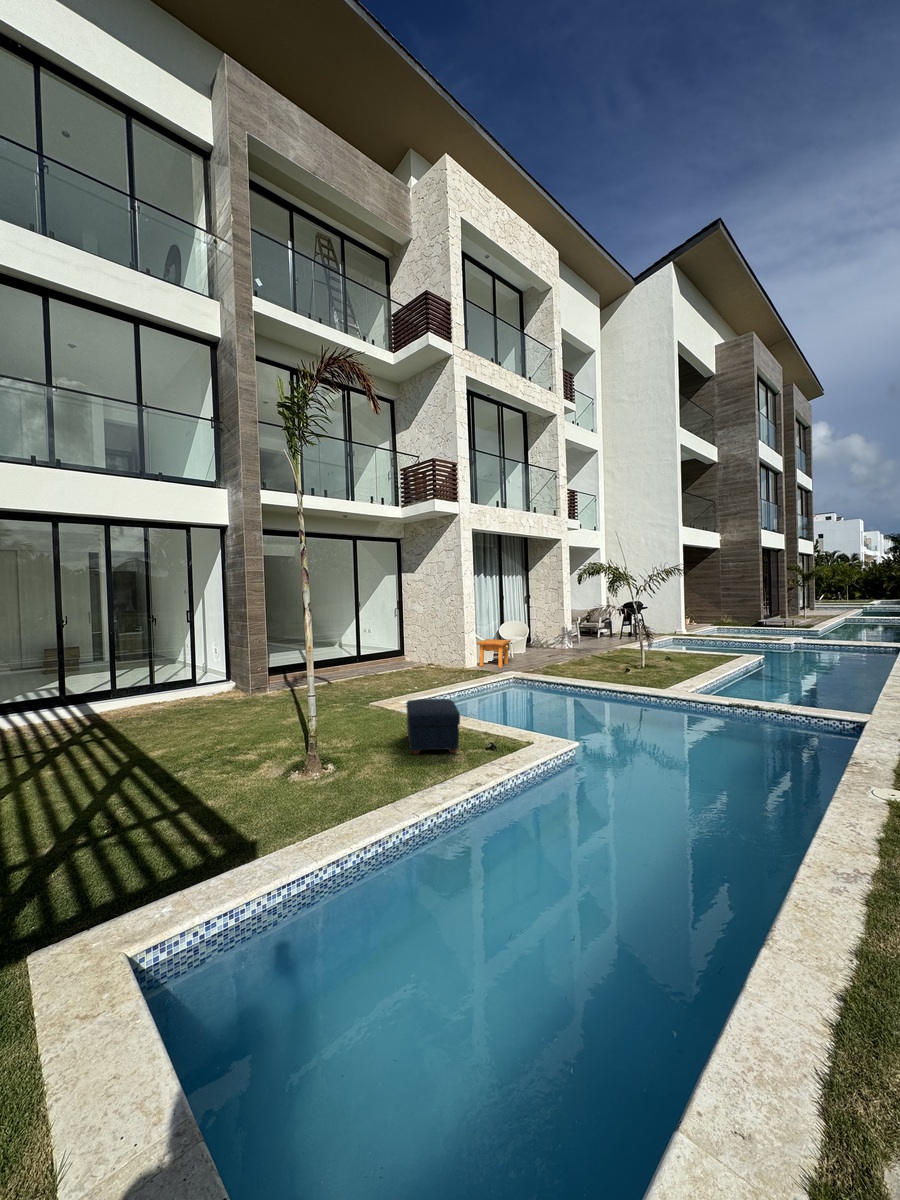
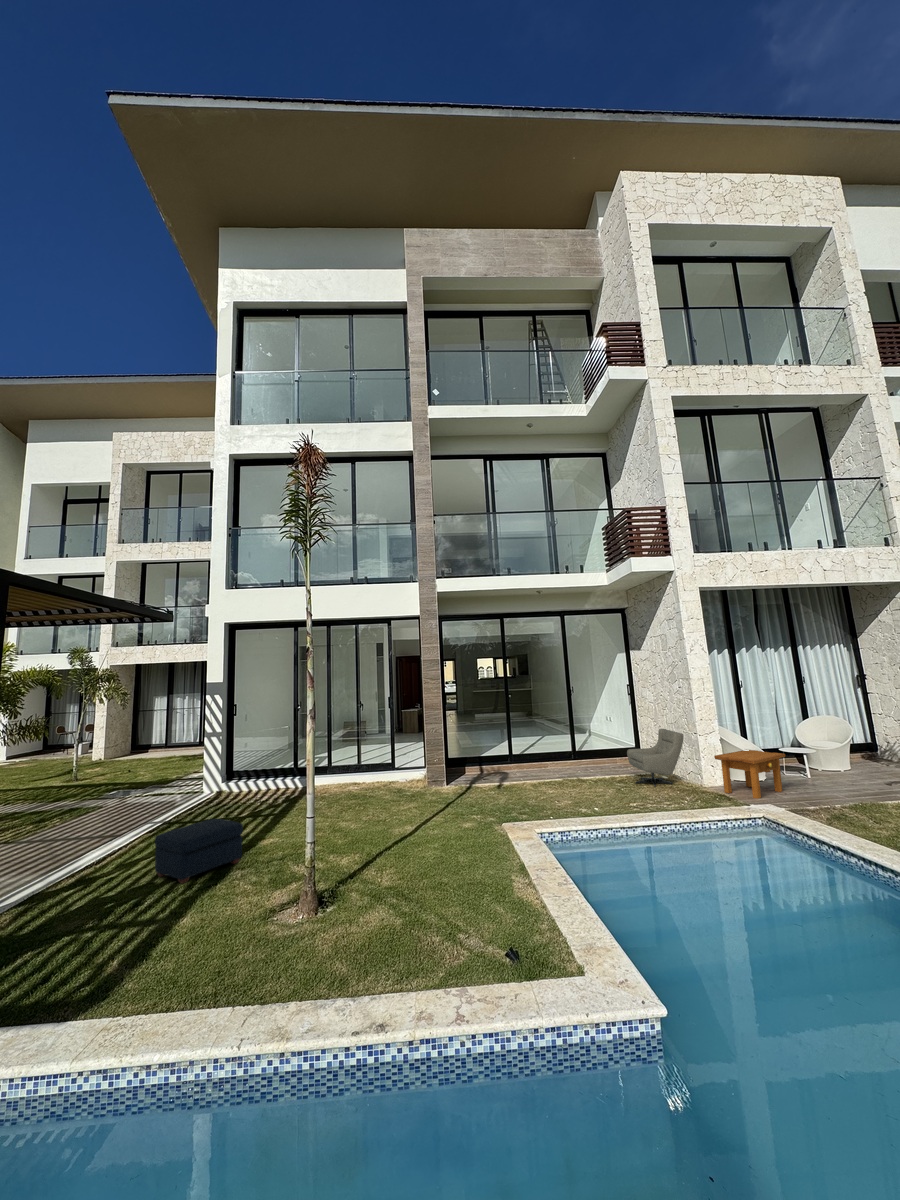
armchair: none [411,627,453,667] -> present [627,729,684,787]
ottoman: present [406,699,460,754] -> present [155,819,243,883]

